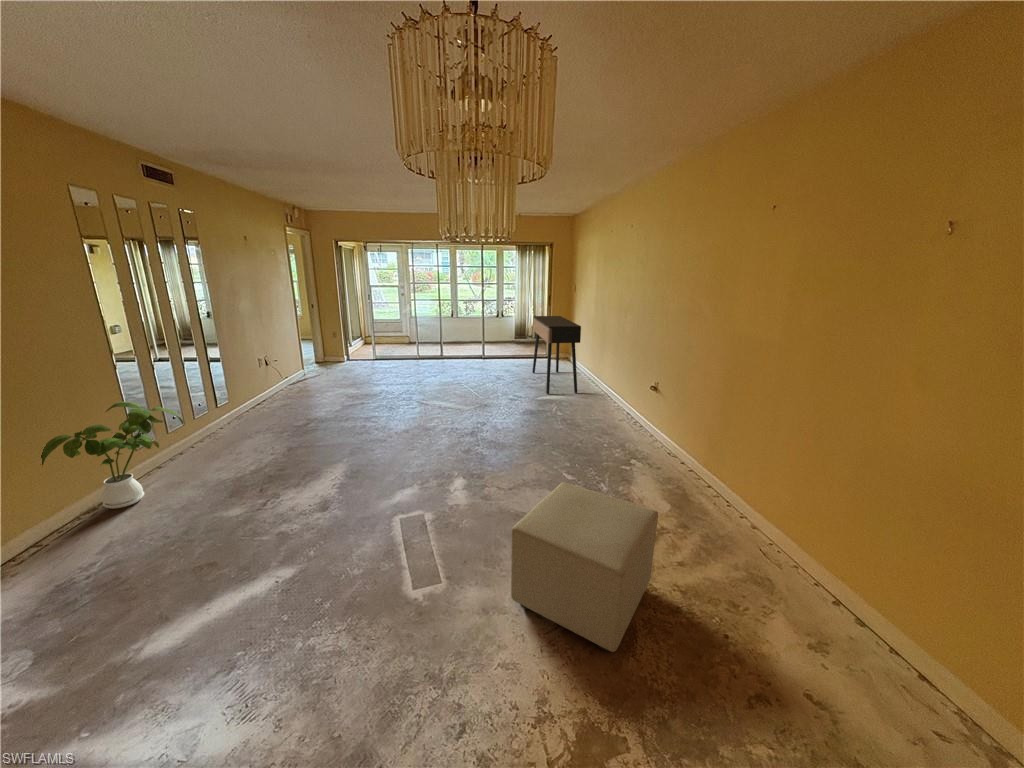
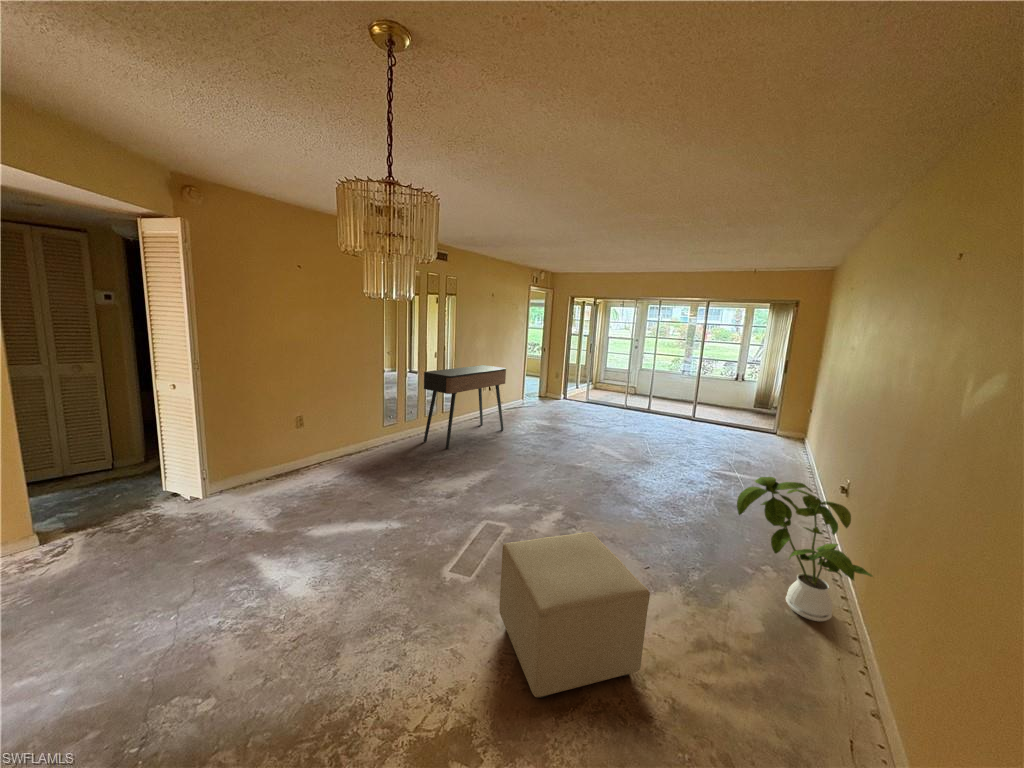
console table: present [532,316,581,394] -> present [424,365,506,449]
house plant: present [41,402,184,509] -> present [737,477,873,622]

